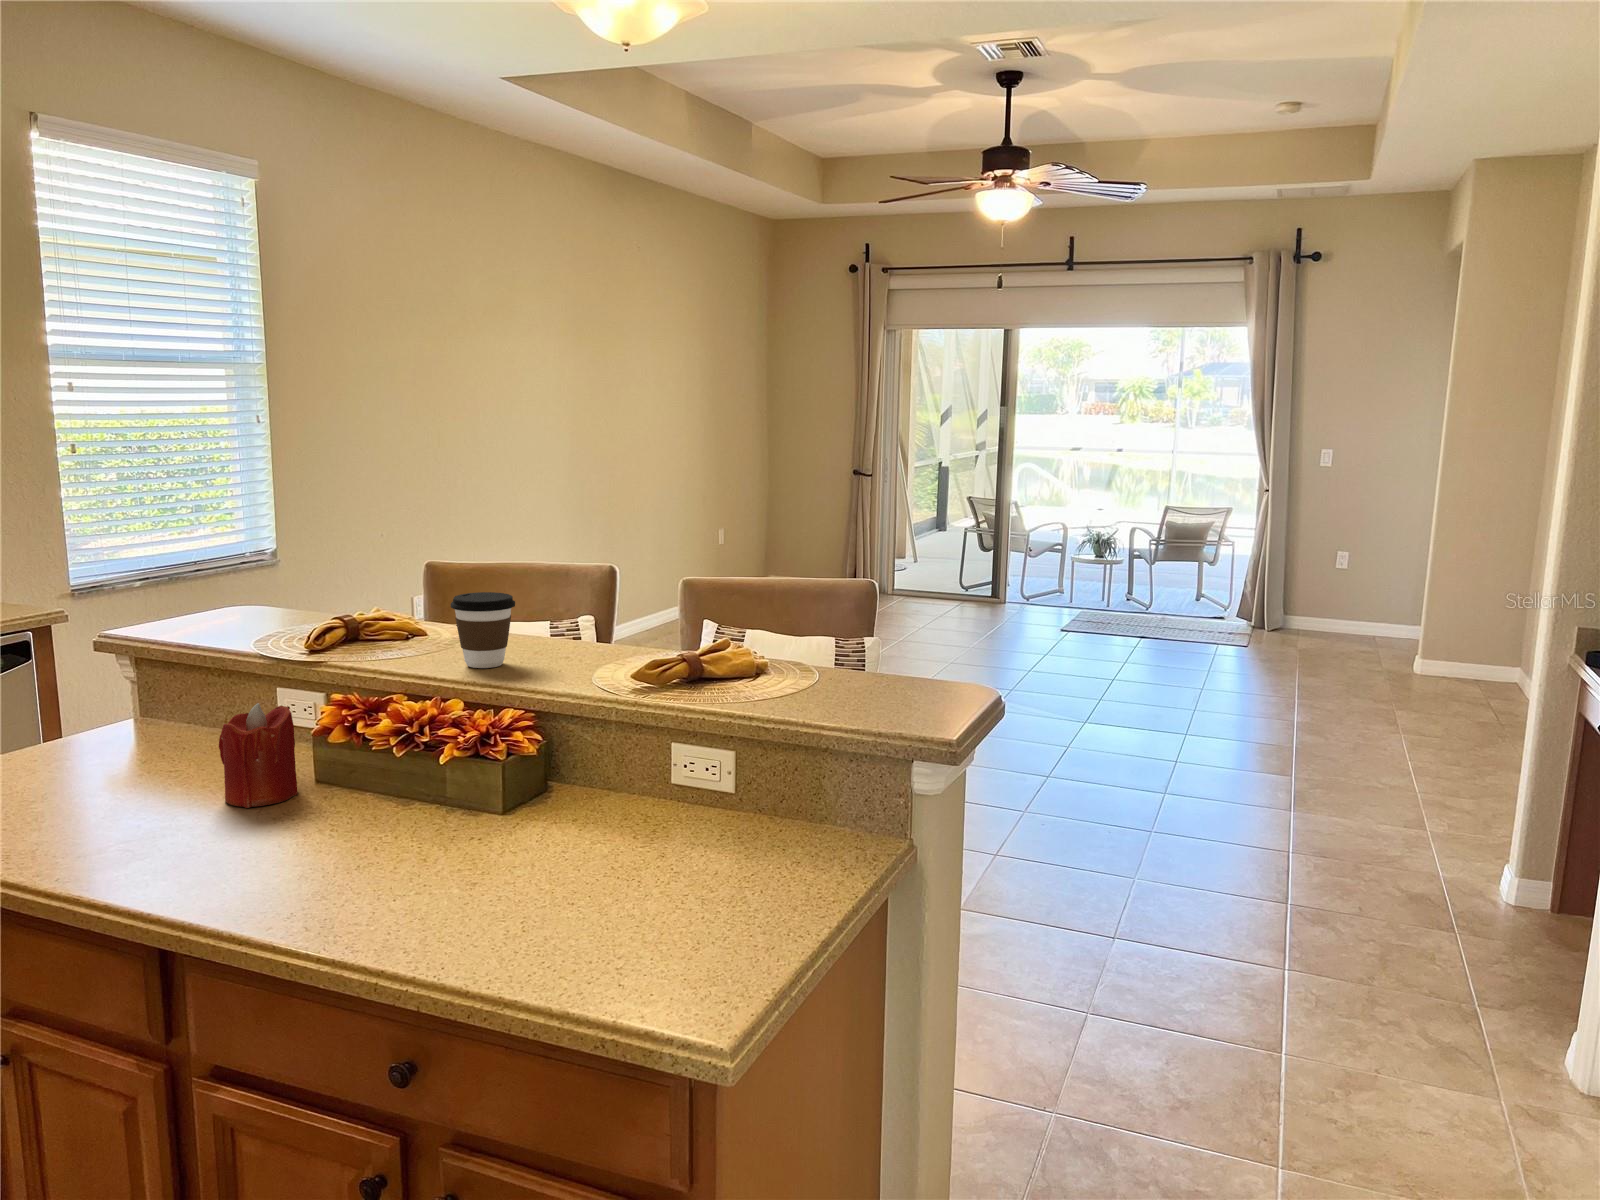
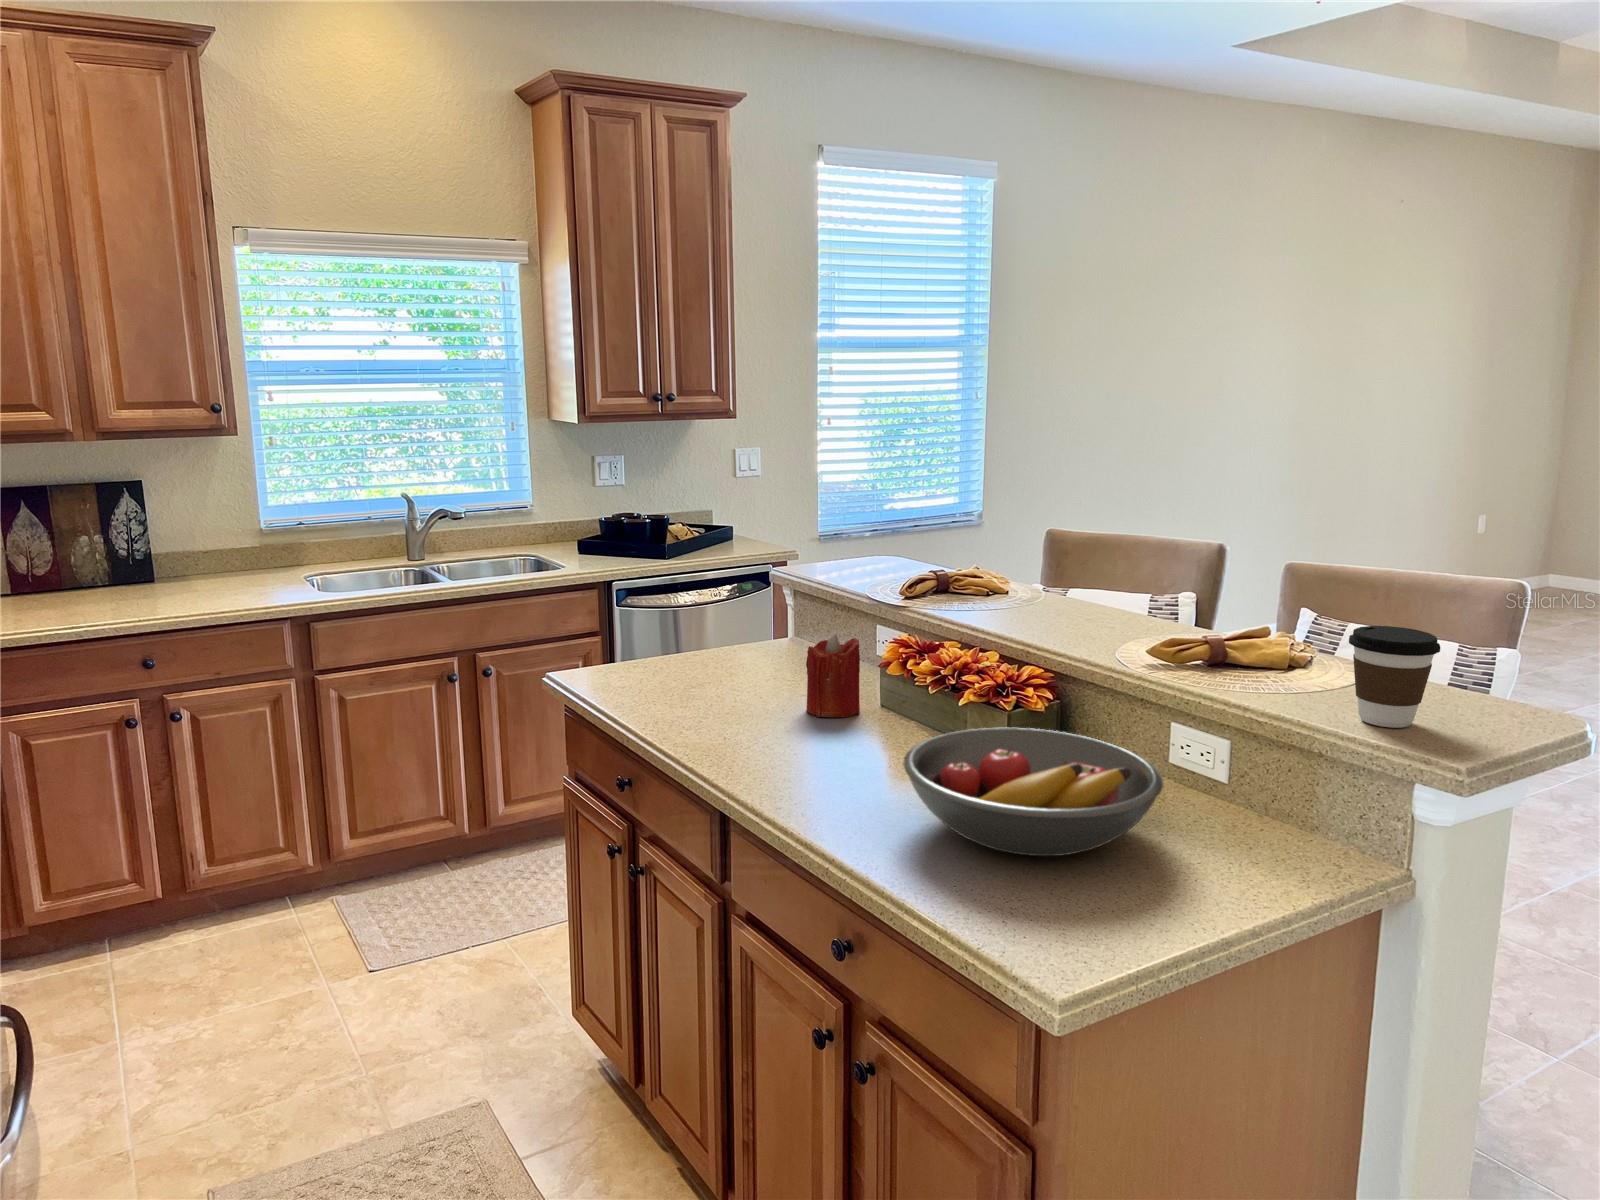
coffee cup: present [451,592,515,668] -> present [1349,626,1440,728]
fruit bowl: none [435,772,716,911] -> present [903,728,1164,856]

